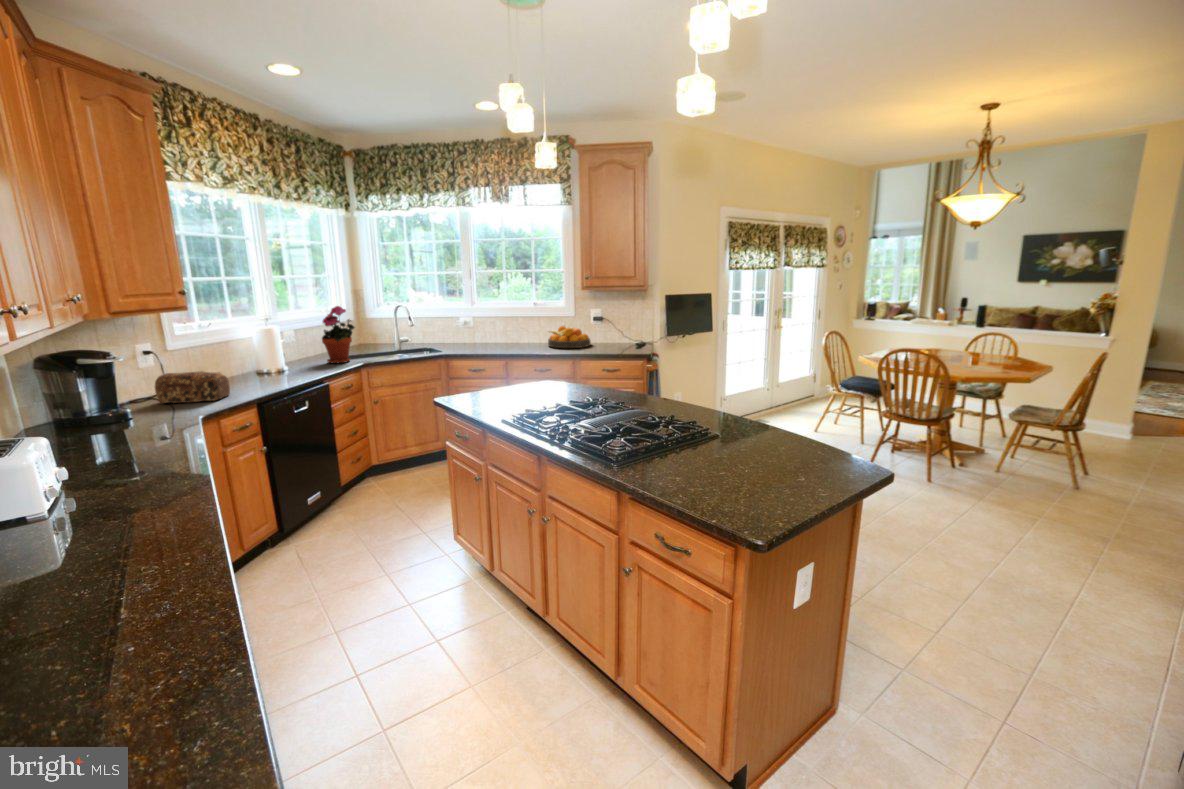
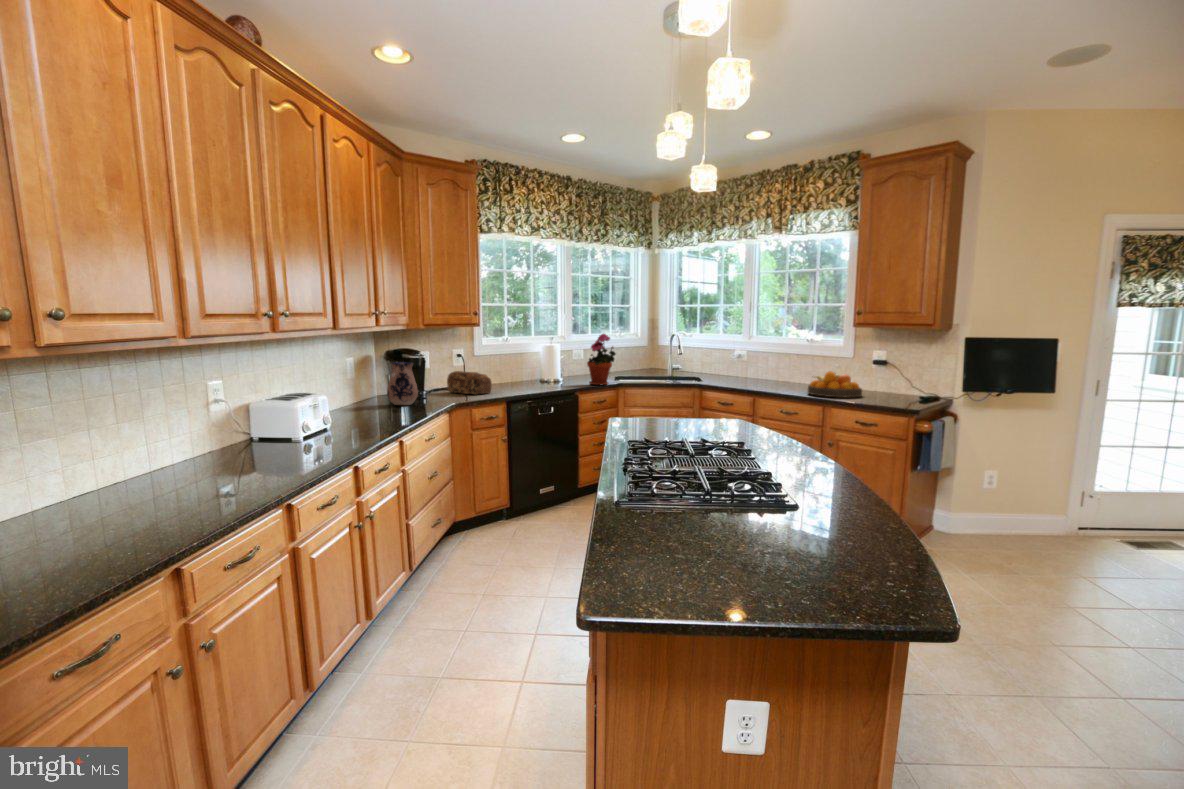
ceramic pitcher: none [94,377,156,443] -> present [387,362,418,405]

